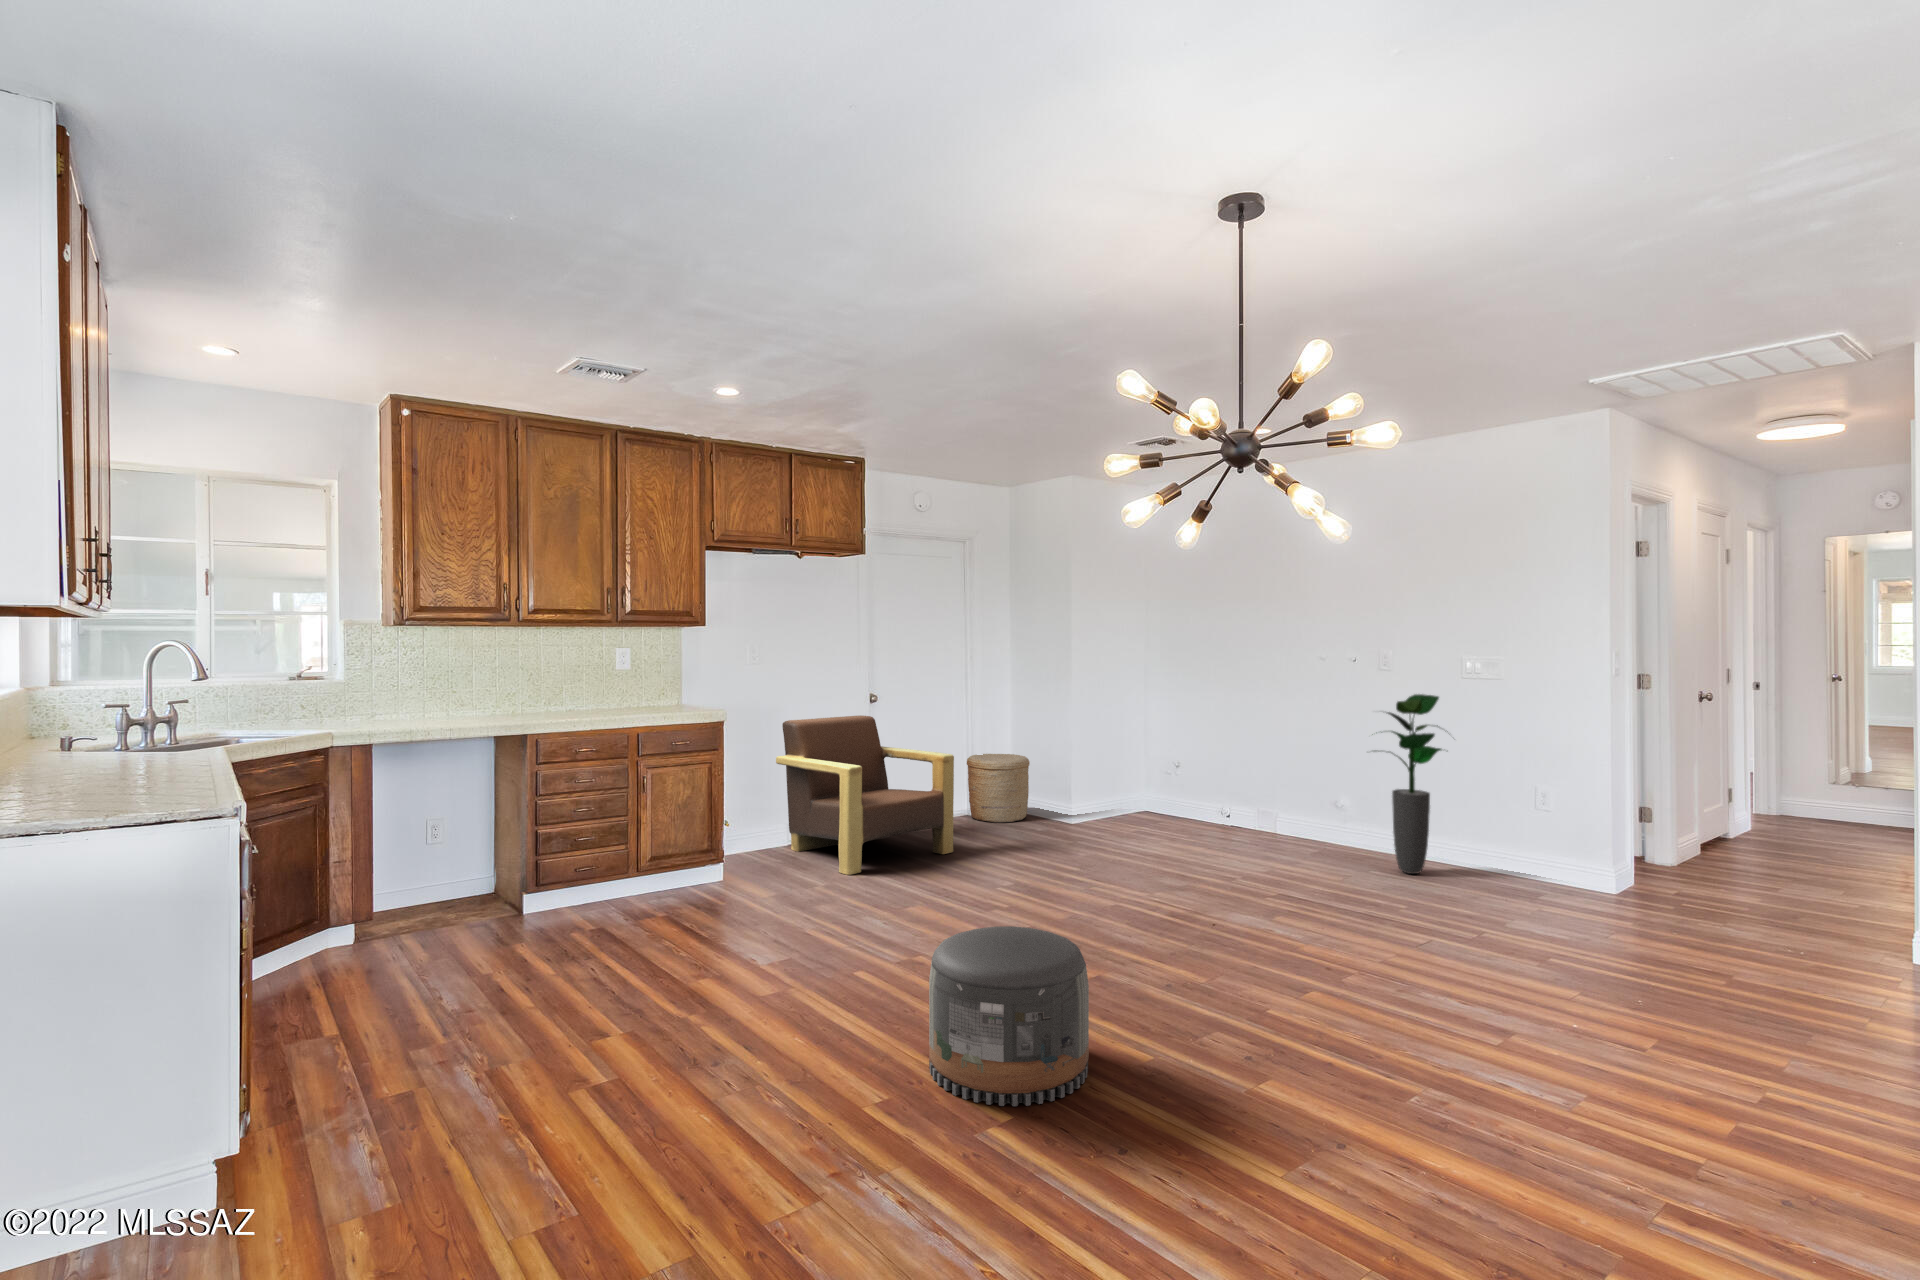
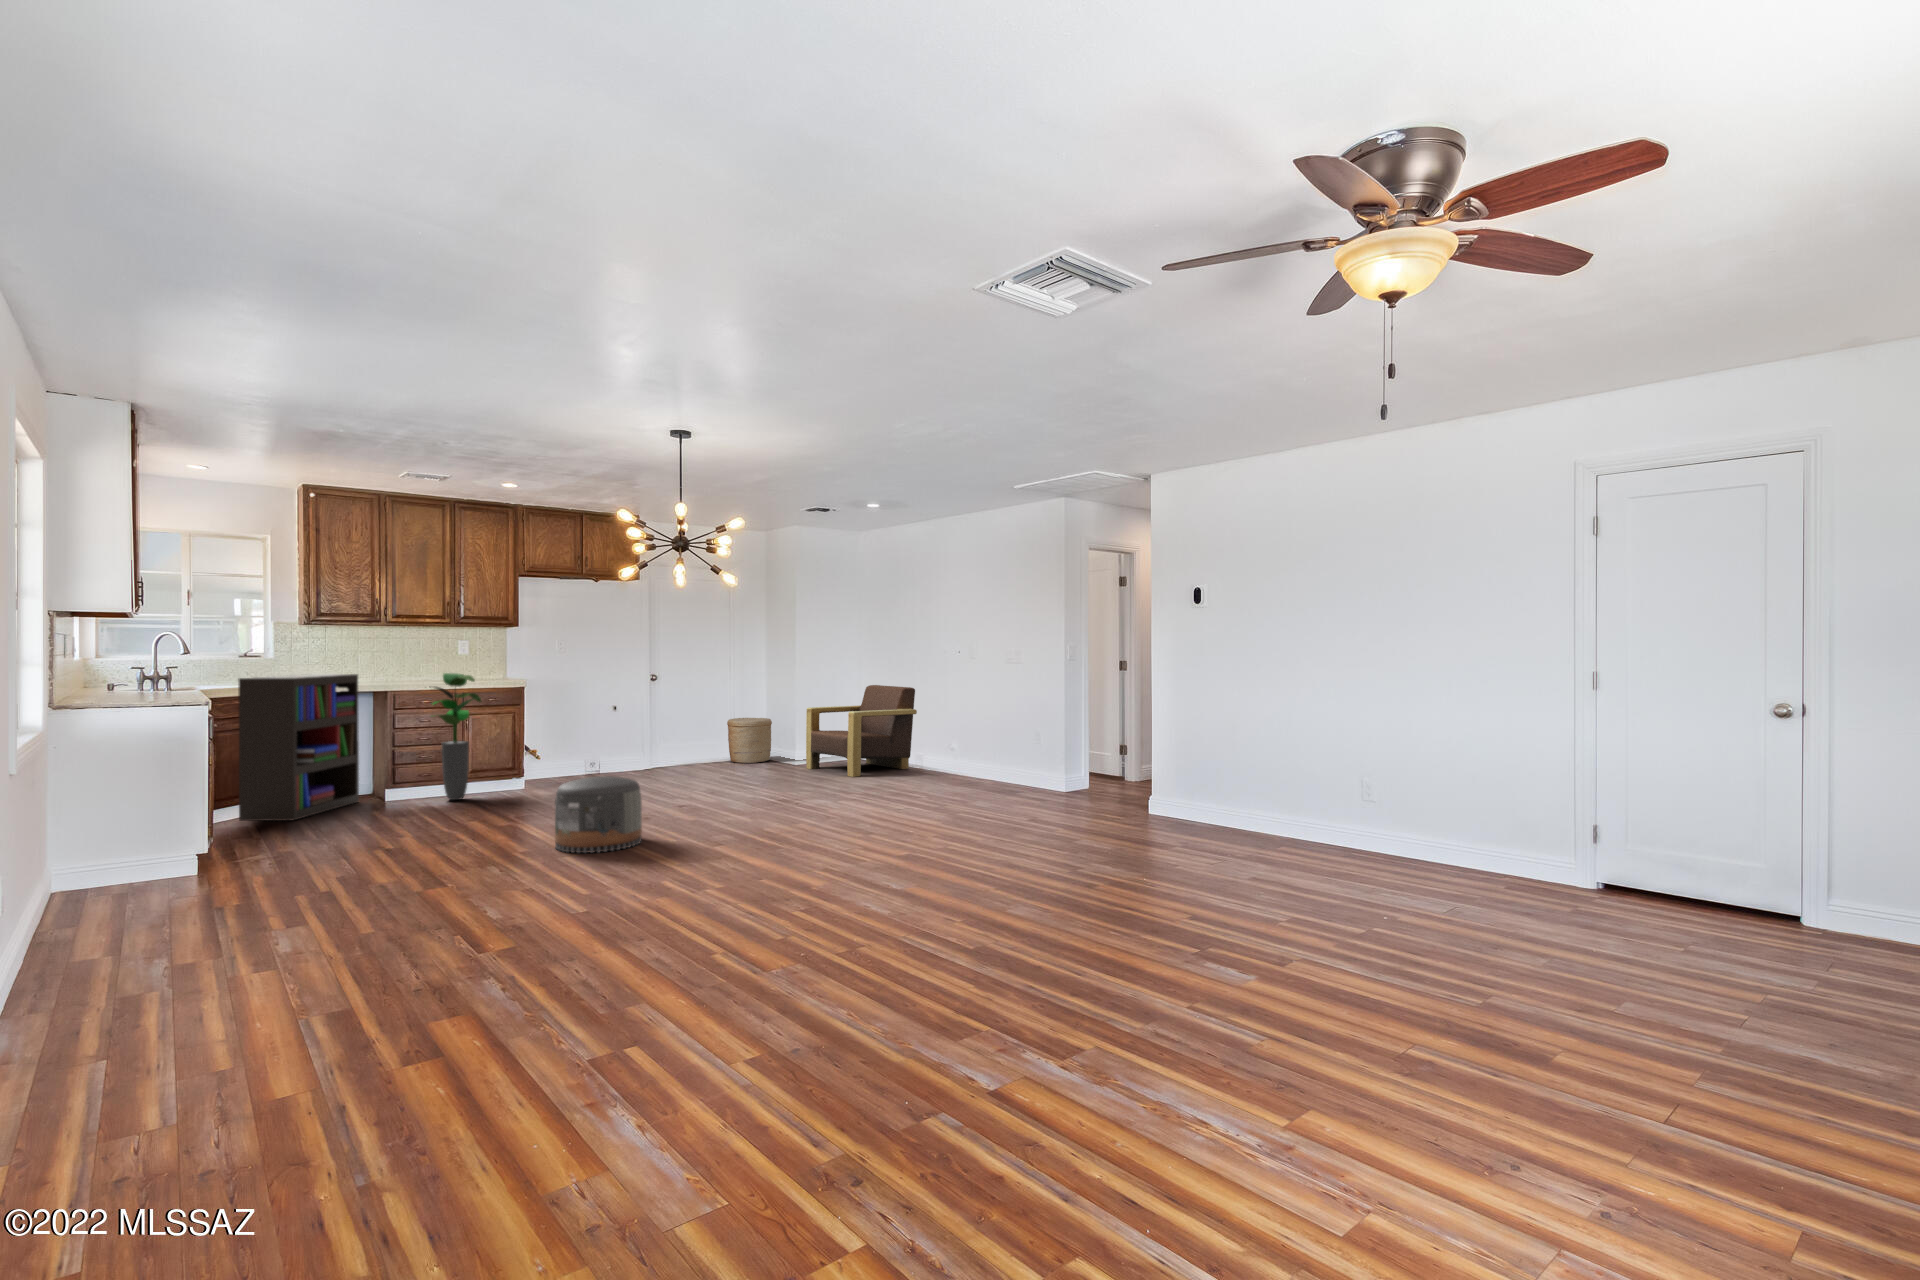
potted plant: present [1387,694,1441,874] -> present [433,673,482,800]
bookshelf: none [295,707,482,974] -> present [238,674,359,821]
armchair: present [776,715,954,875] -> present [806,685,917,777]

